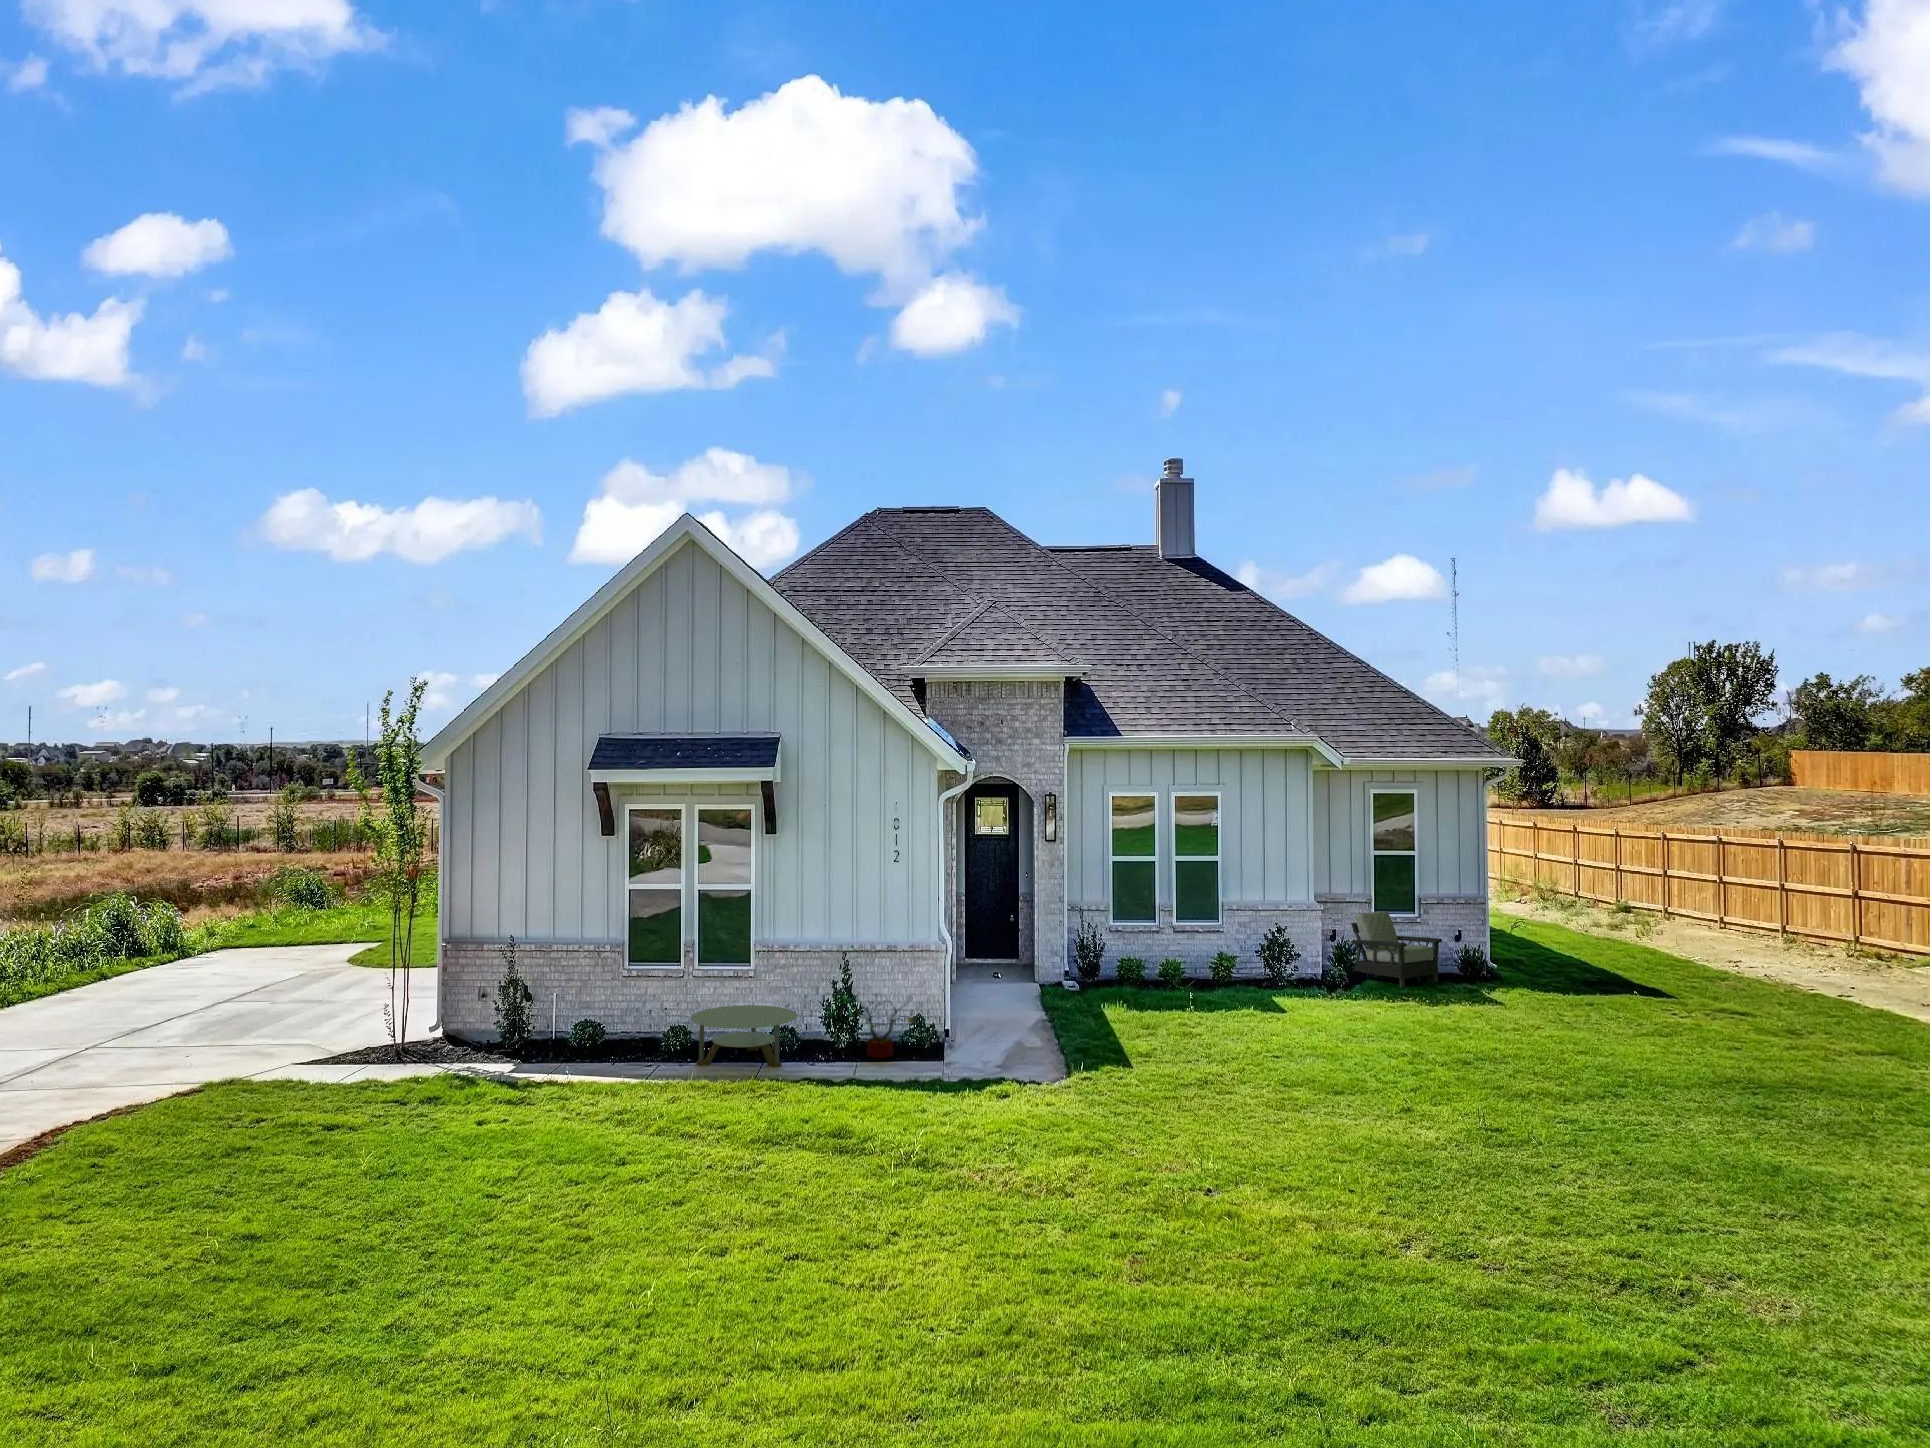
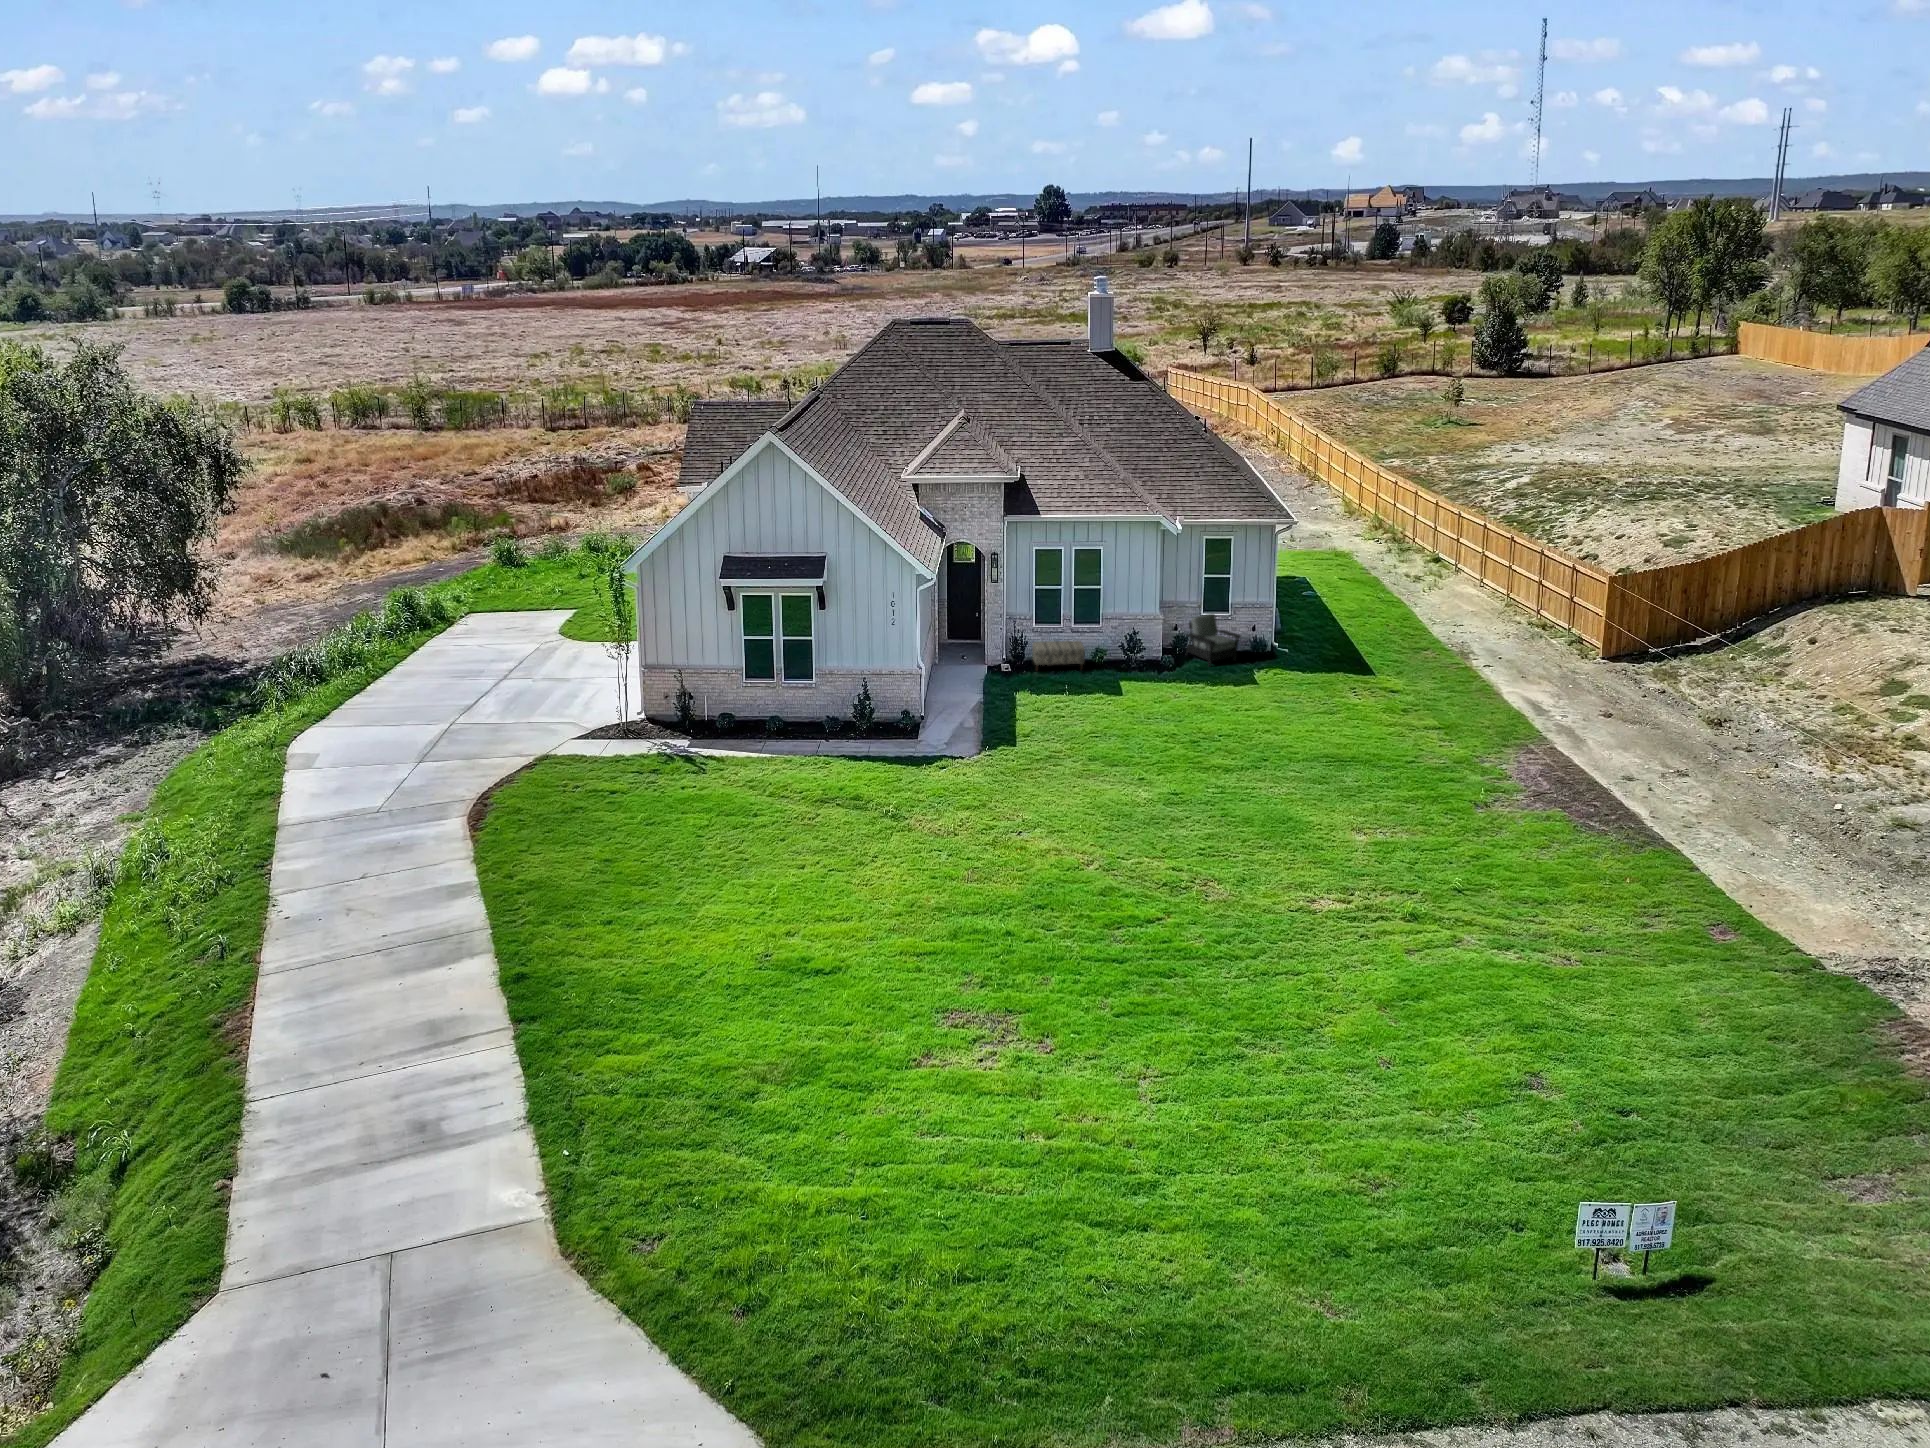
bench: none [1112,947,1202,993] -> present [1032,641,1085,670]
decorative plant: present [865,995,914,1058] -> none [869,700,900,737]
round table: present [691,1005,798,1067] -> none [780,705,837,744]

